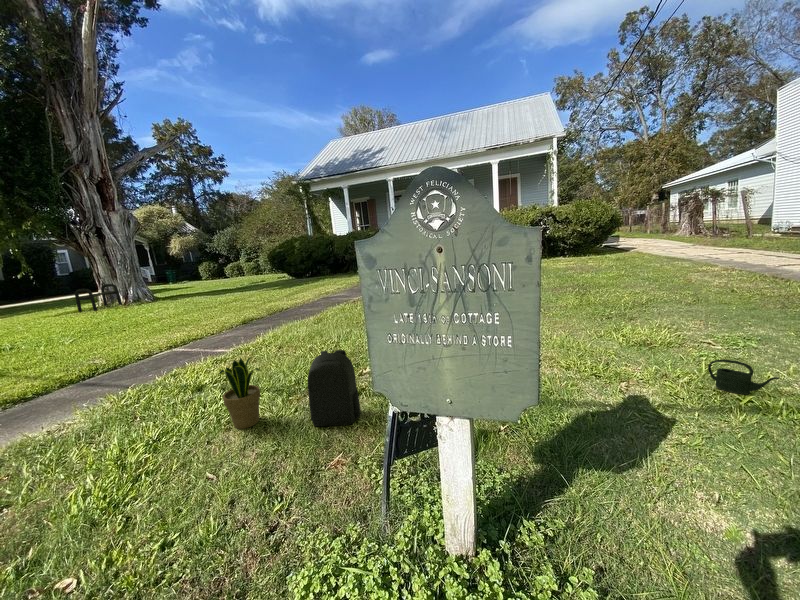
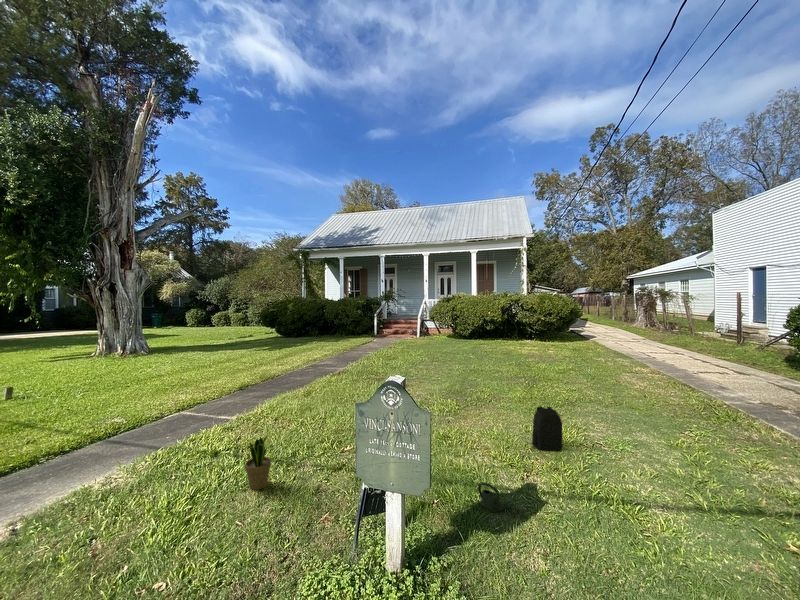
bench: present [75,284,122,312] -> none [79,334,120,360]
backpack: present [307,349,361,426] -> present [532,407,563,450]
watering can: present [708,359,779,395] -> present [478,483,510,512]

